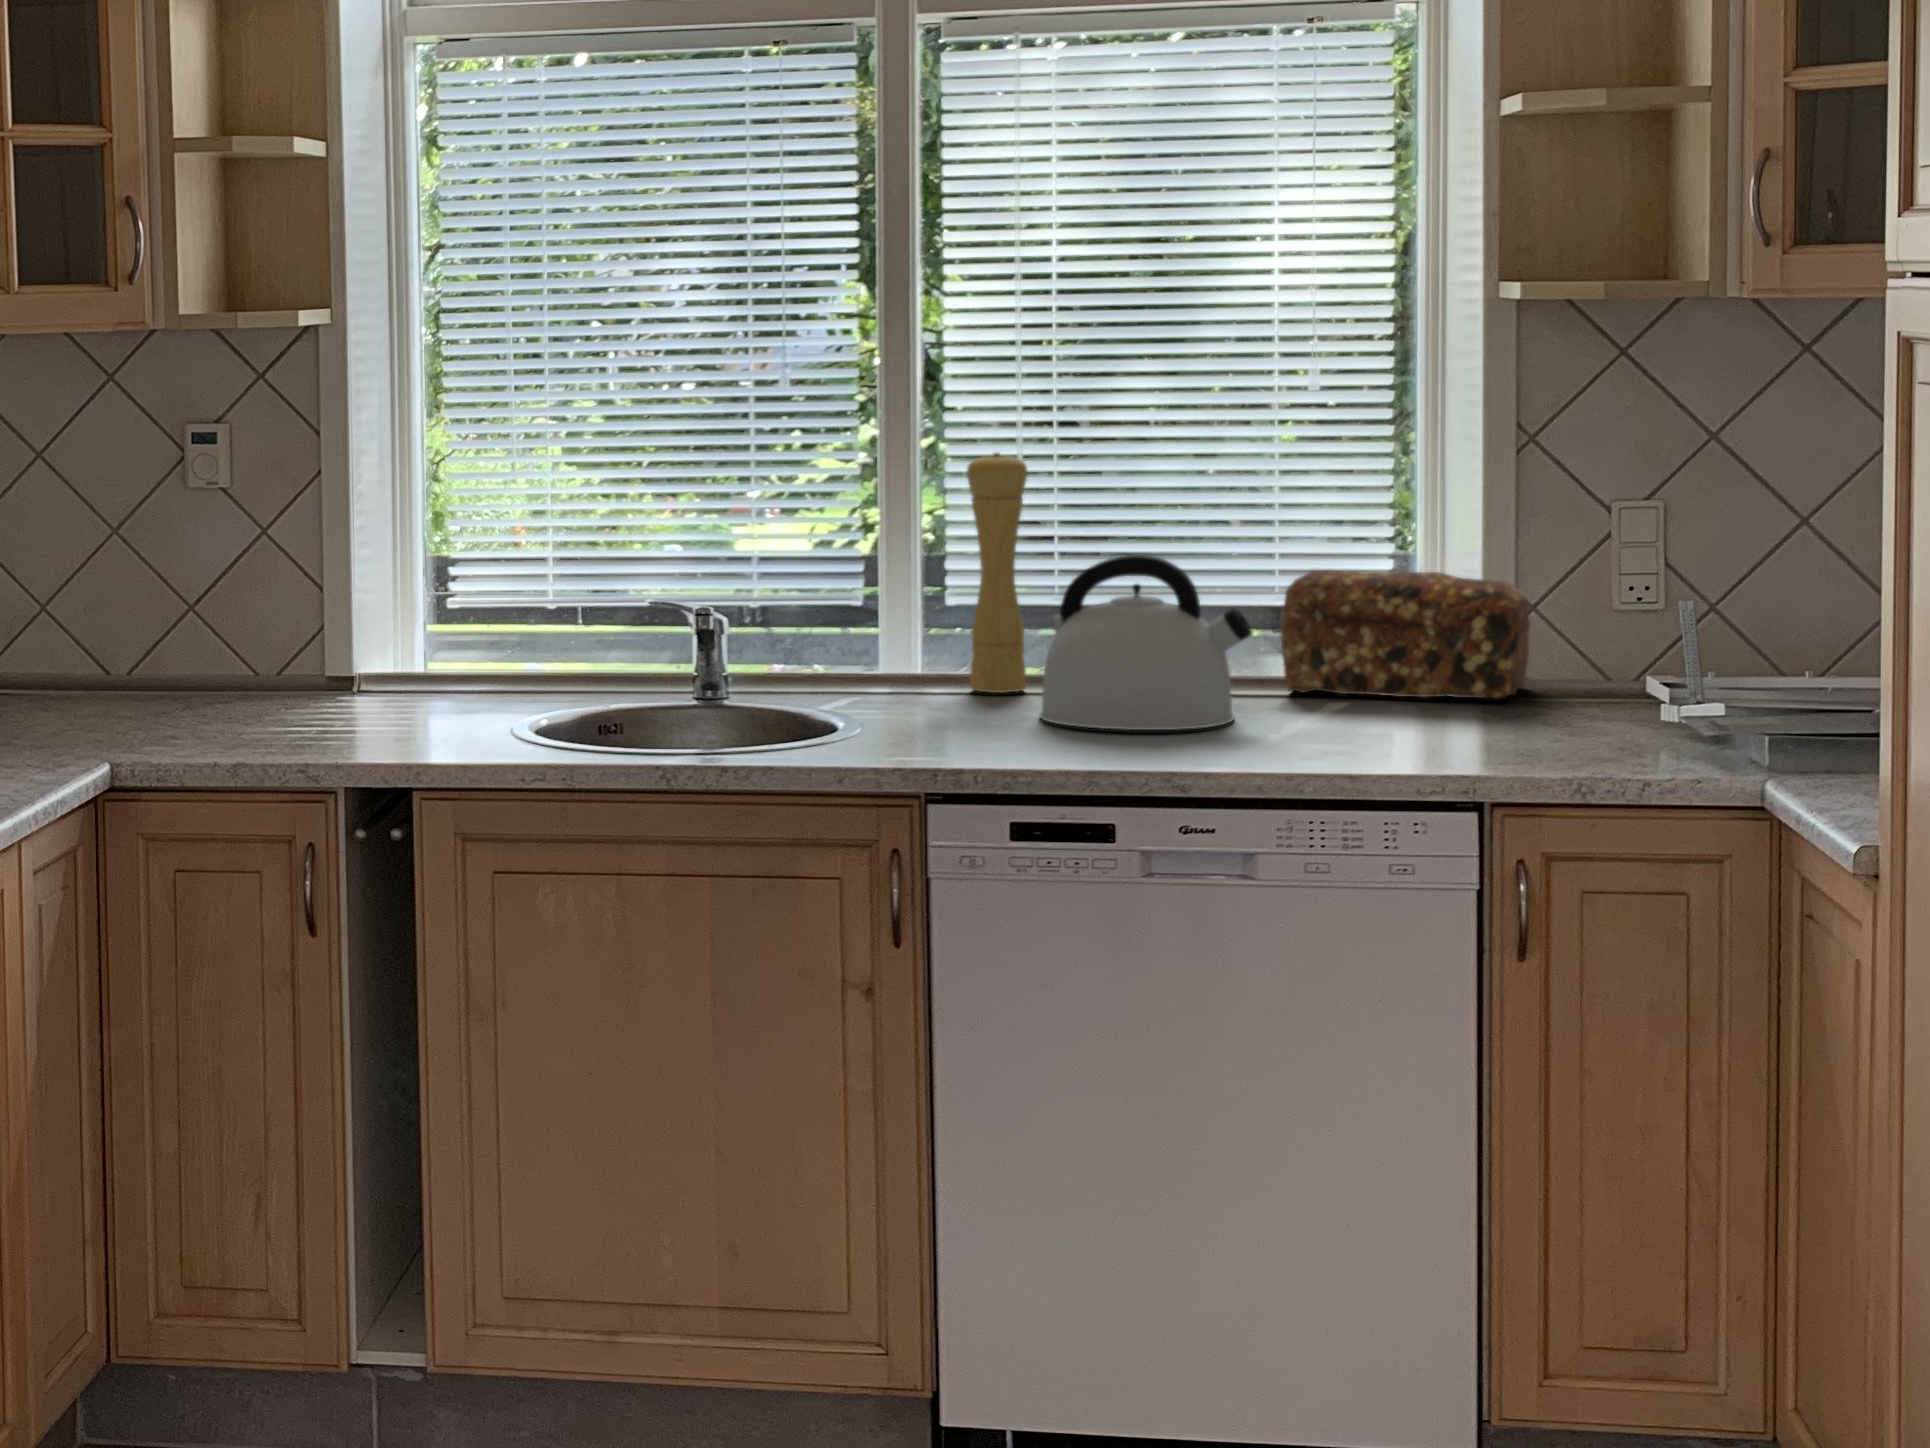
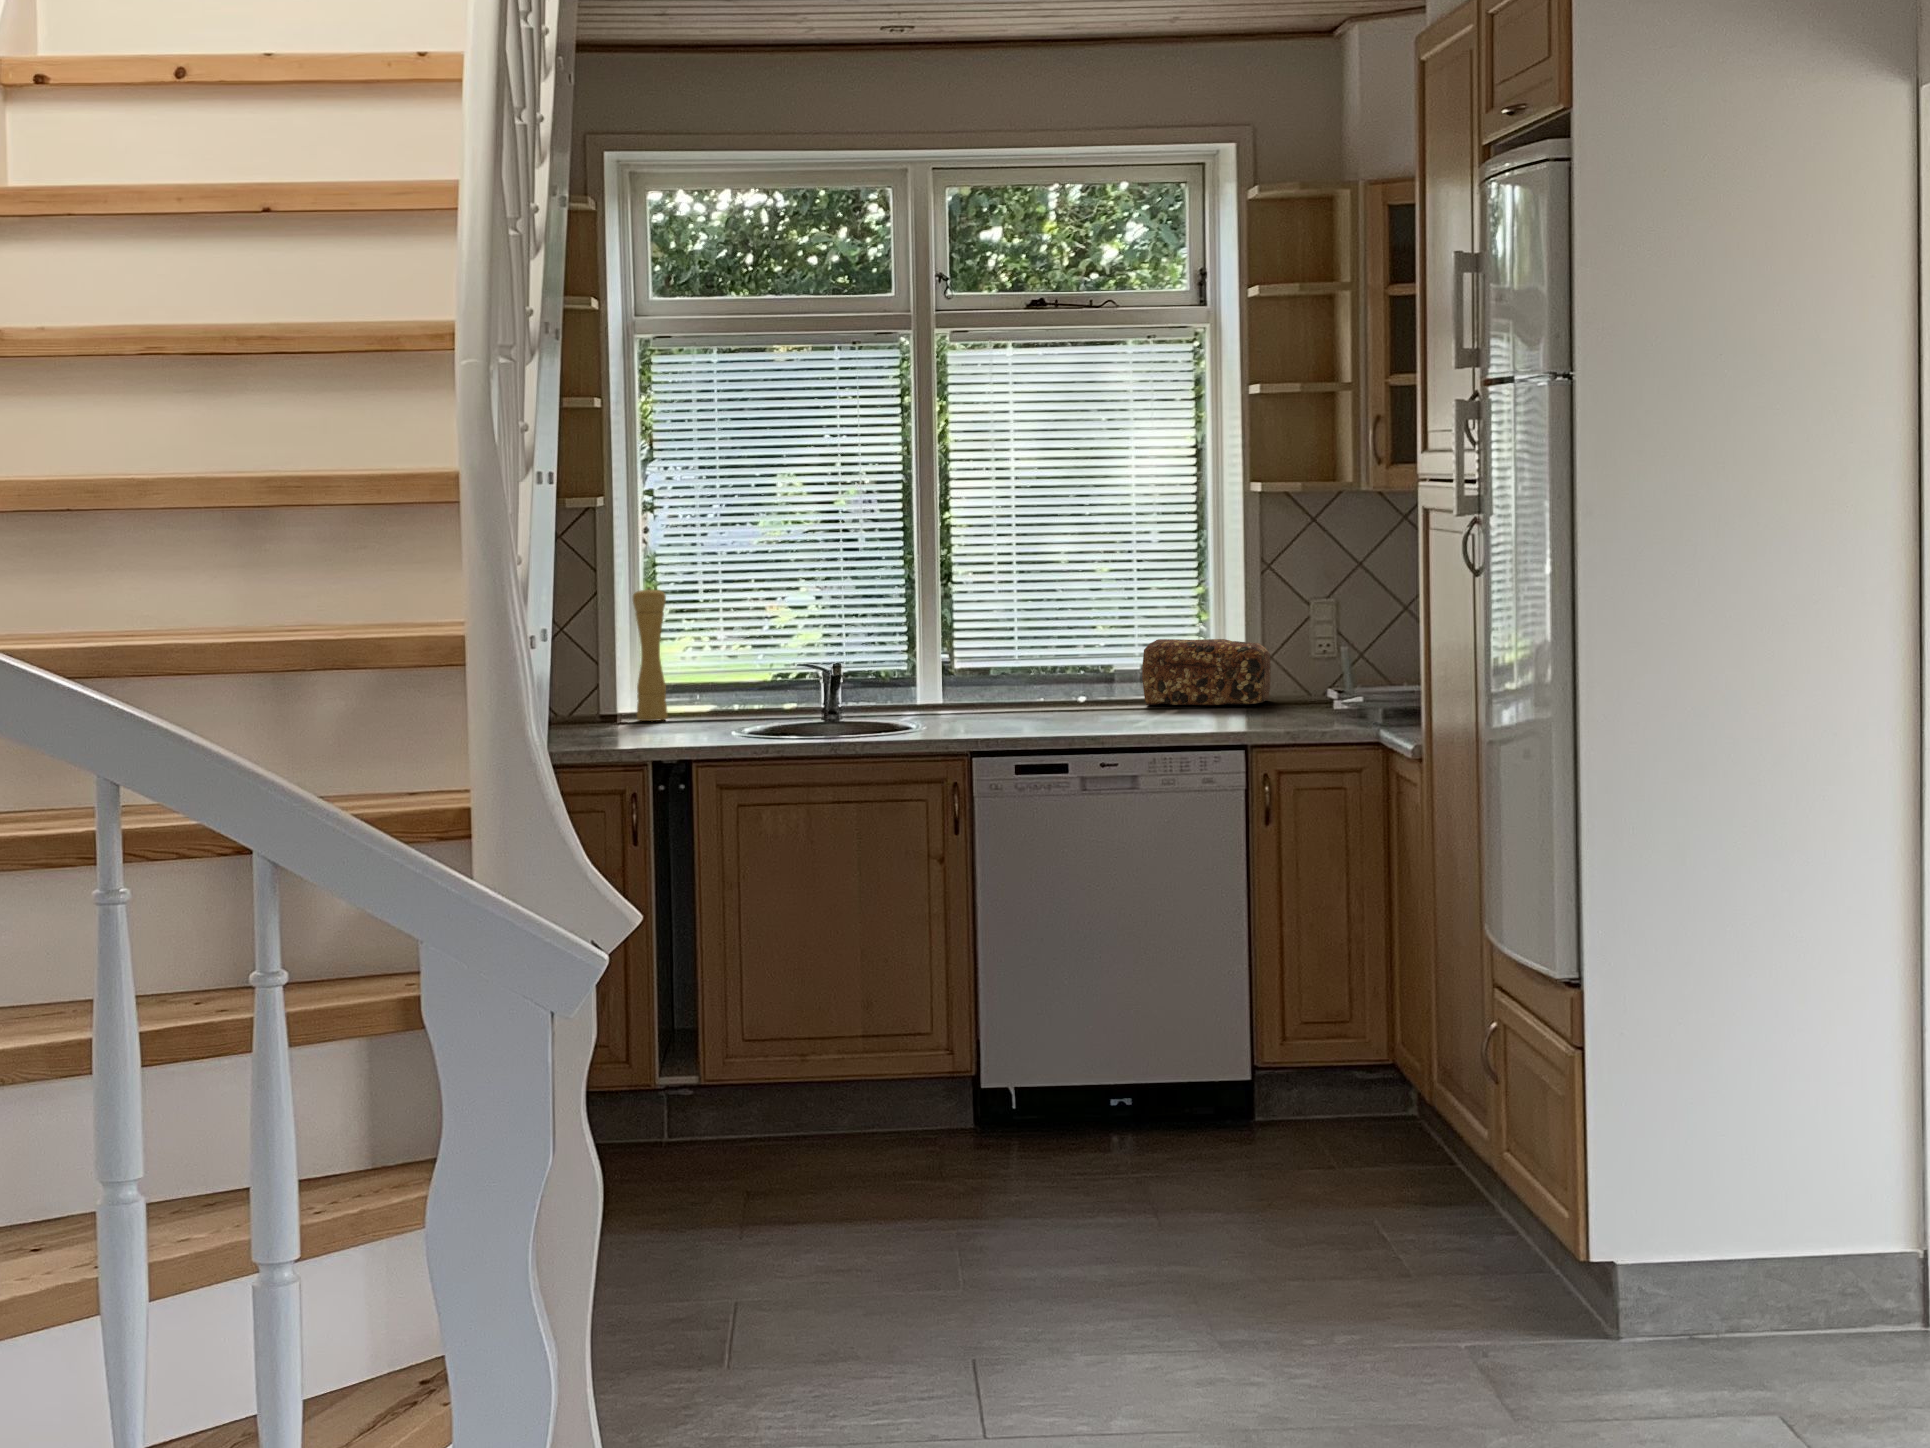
pepper mill: present [967,453,1027,693] -> present [633,588,668,721]
kettle: present [1039,555,1252,730] -> none [1017,630,1129,722]

